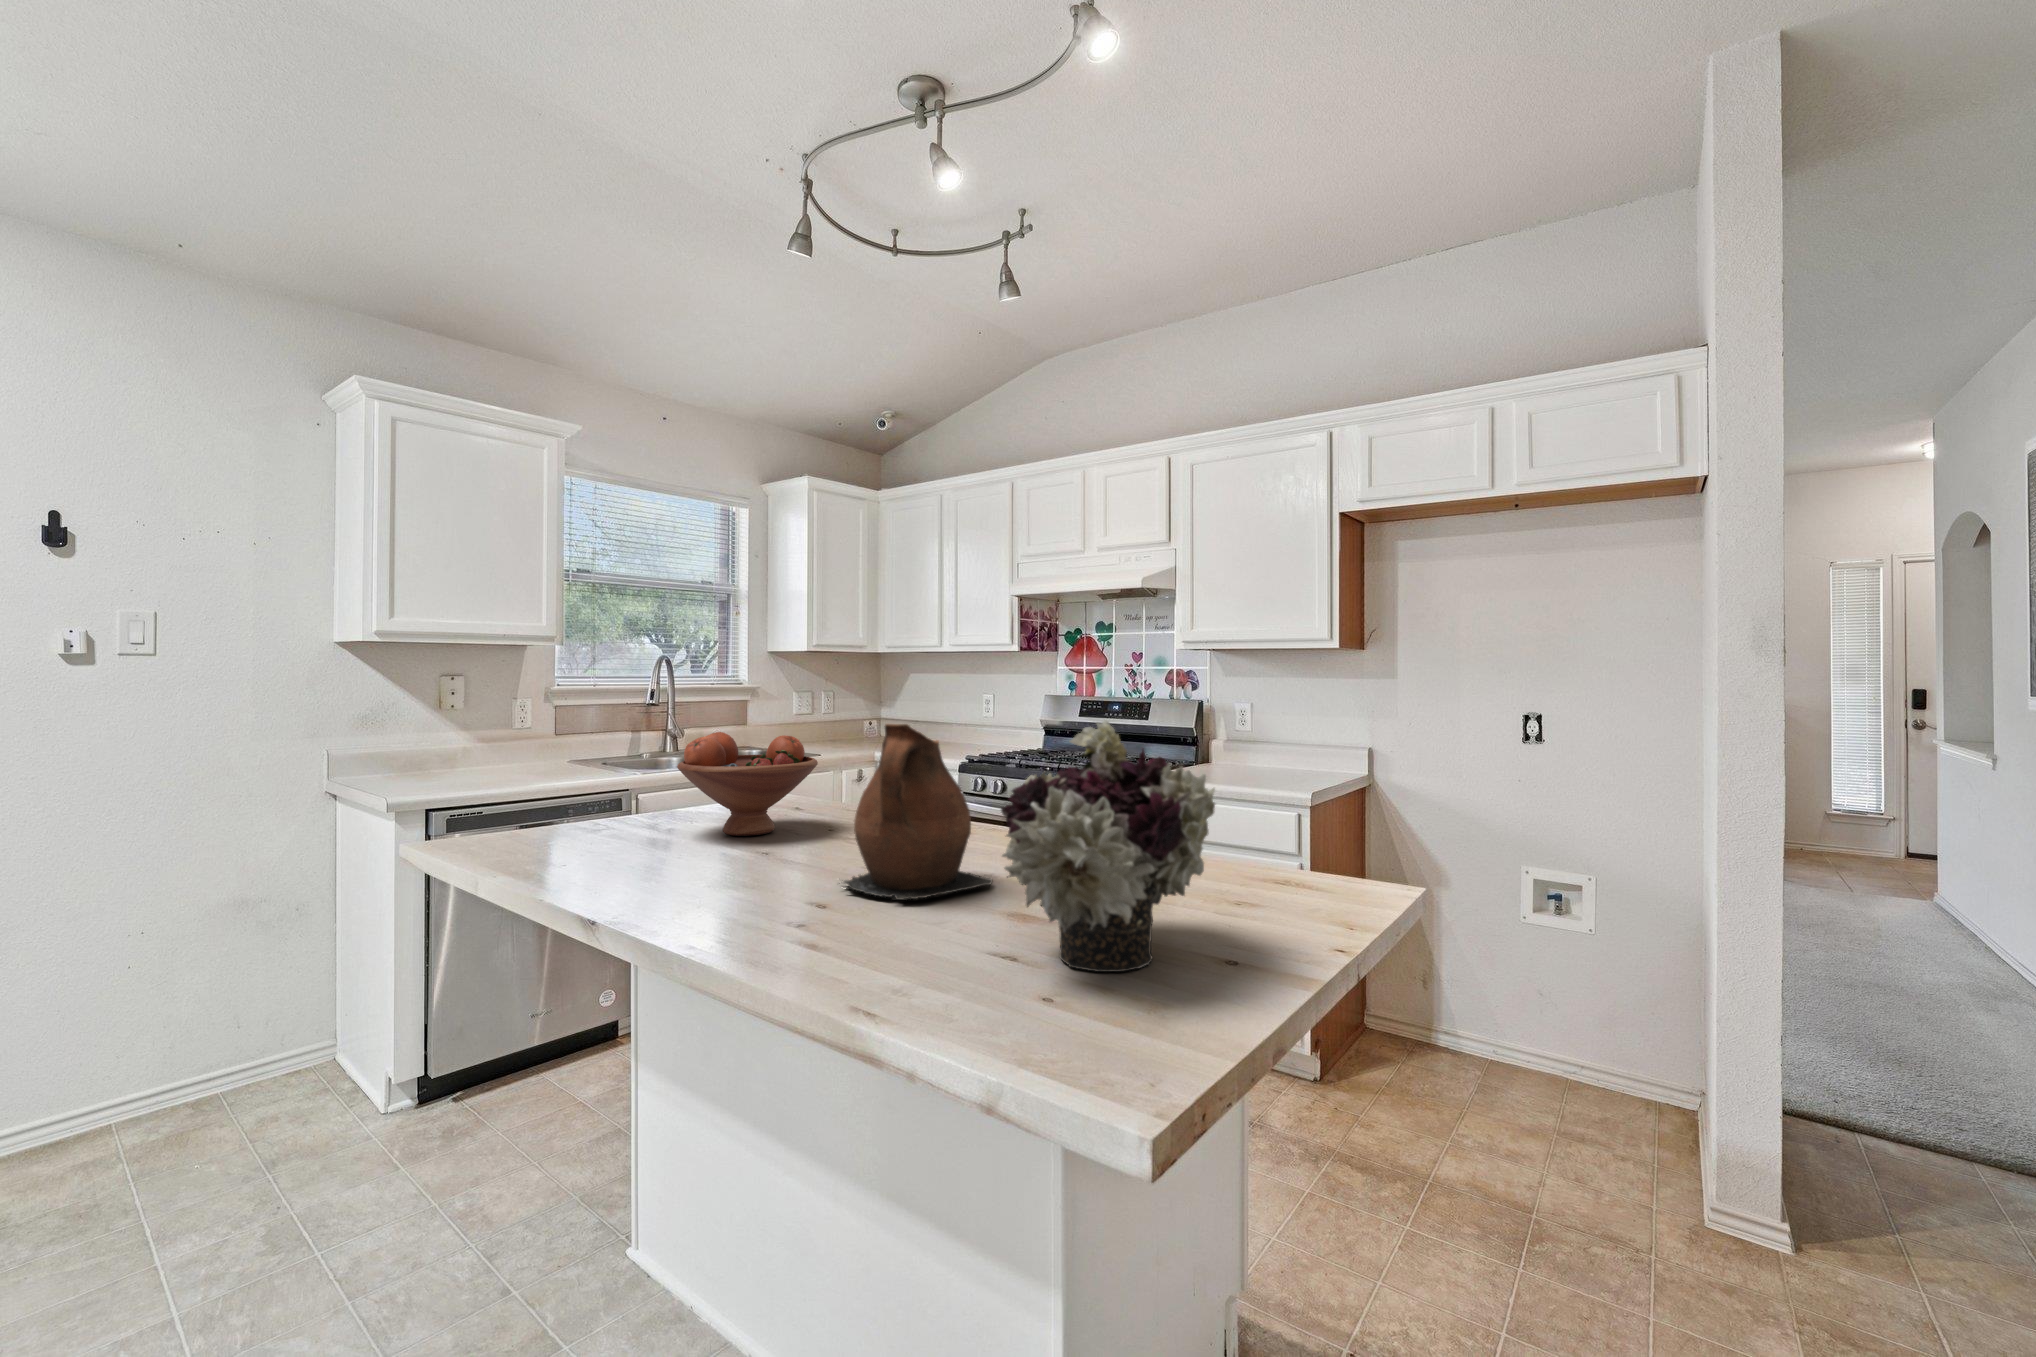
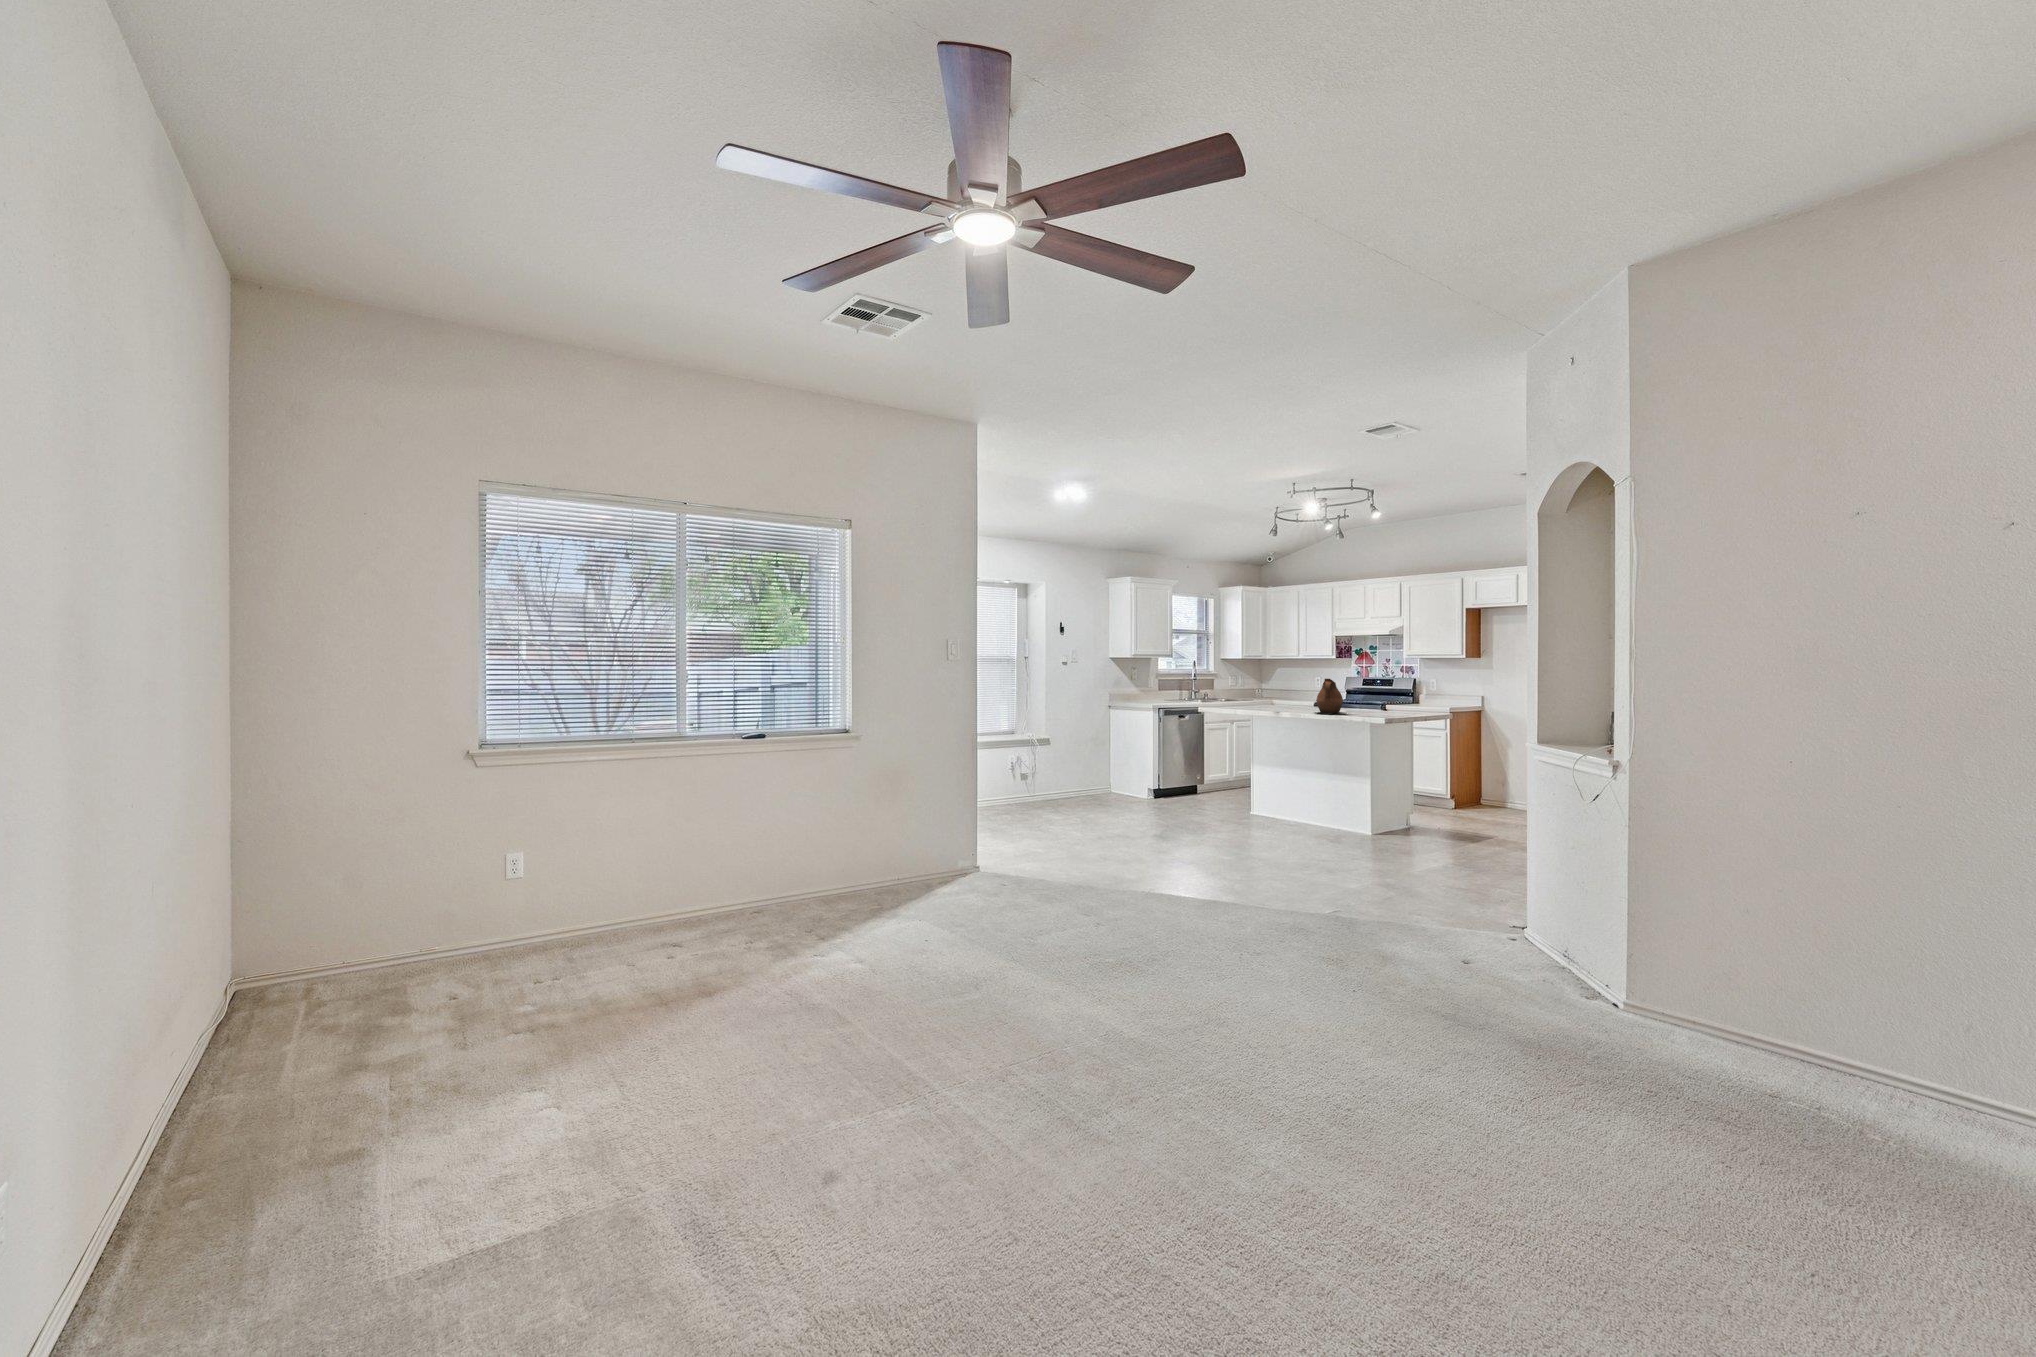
flower arrangement: present [1001,720,1215,972] -> none [1355,676,1394,718]
fruit bowl: present [677,732,818,836] -> none [1256,684,1293,709]

